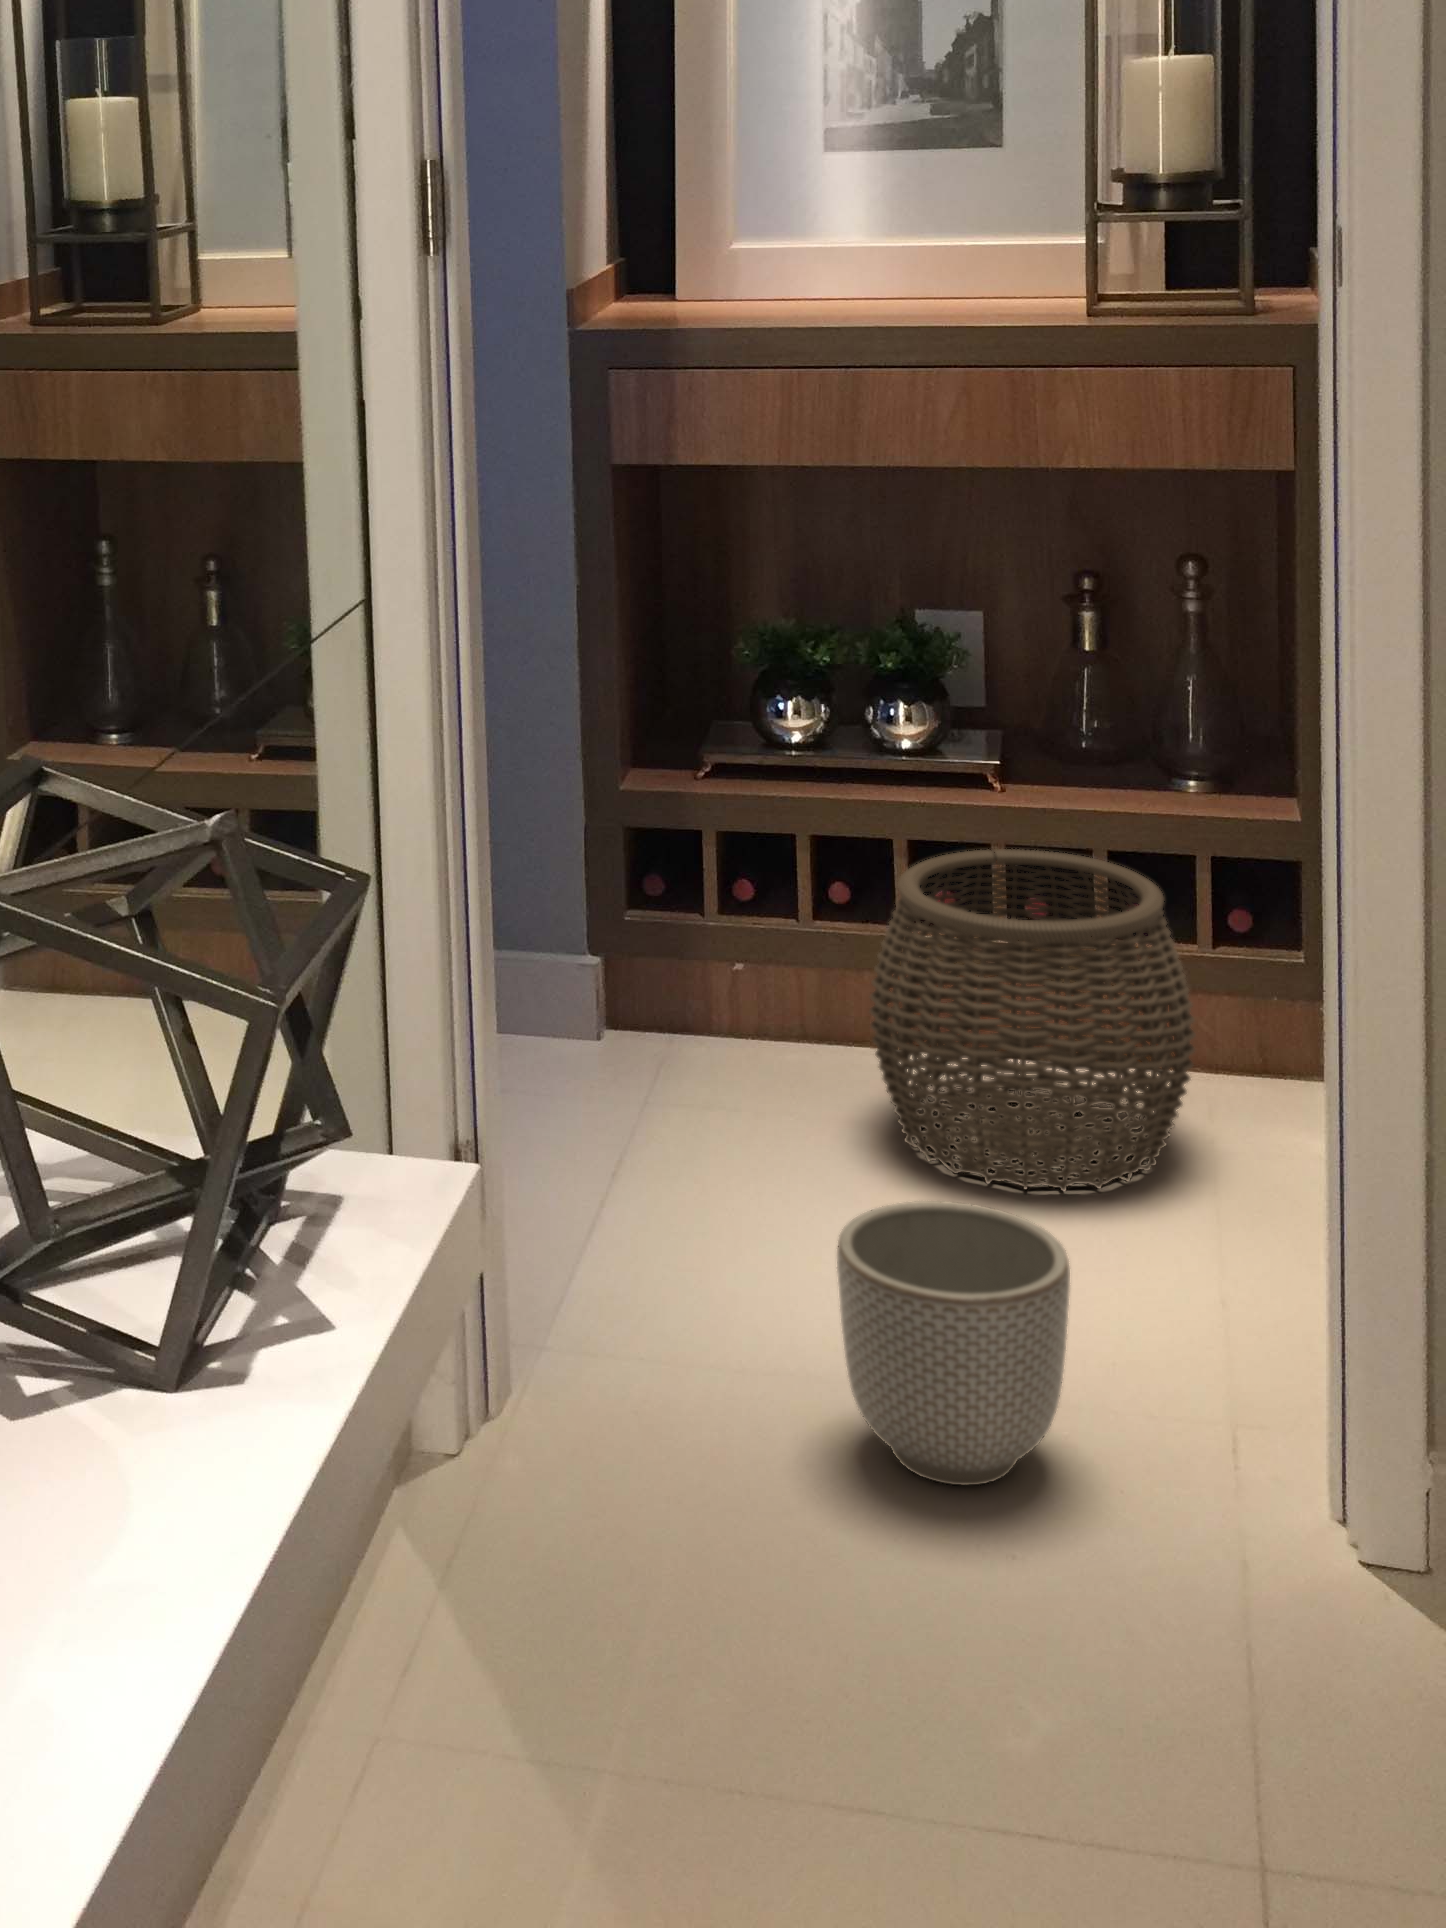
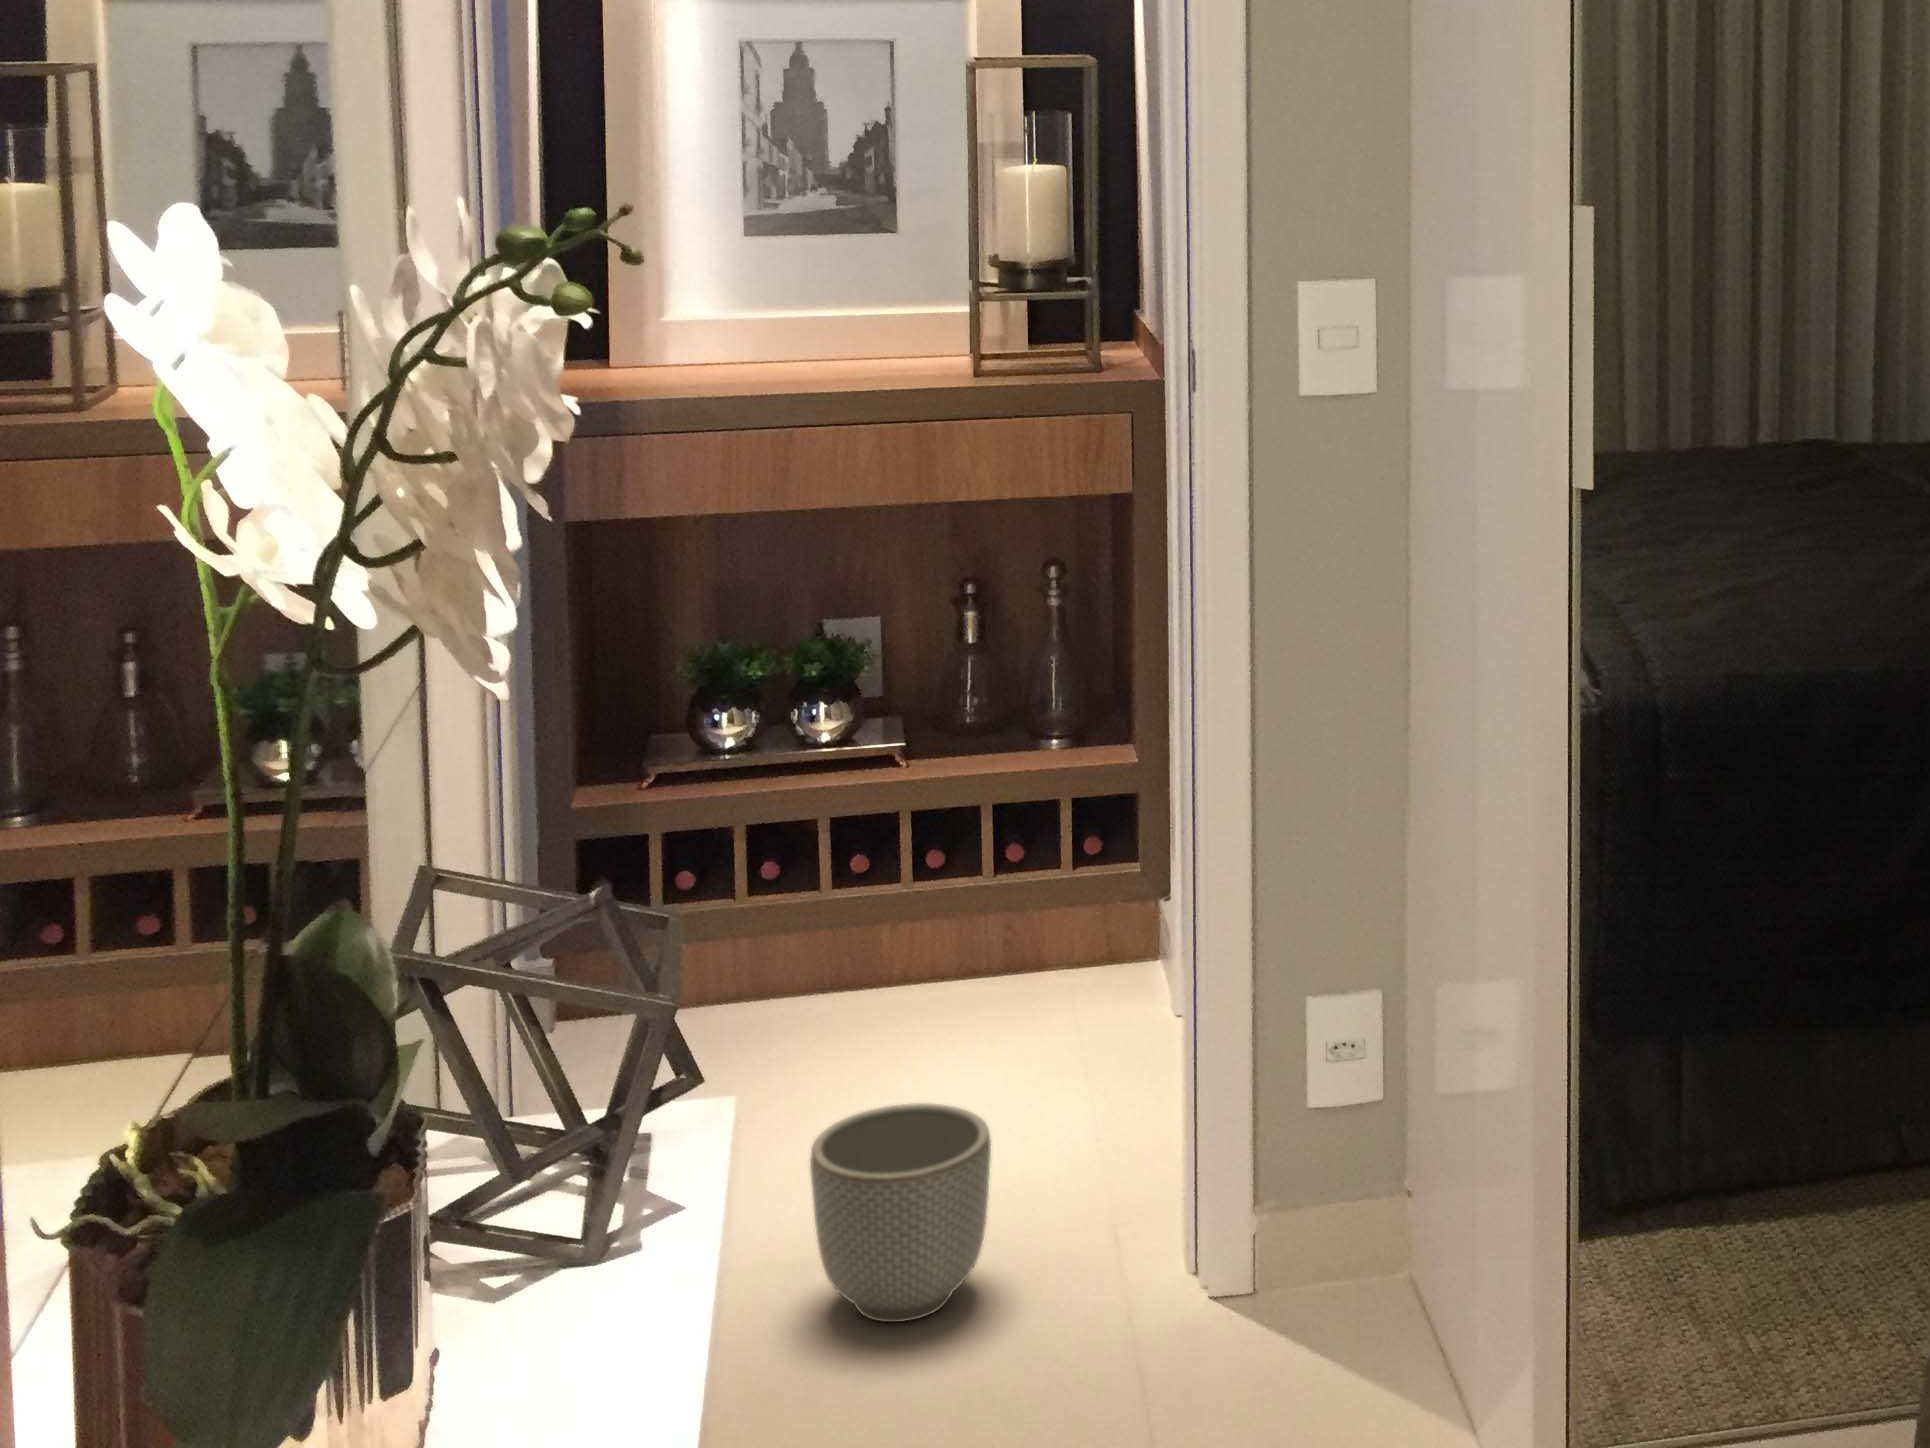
woven basket: present [870,849,1195,1191] -> none [806,813,1066,1090]

